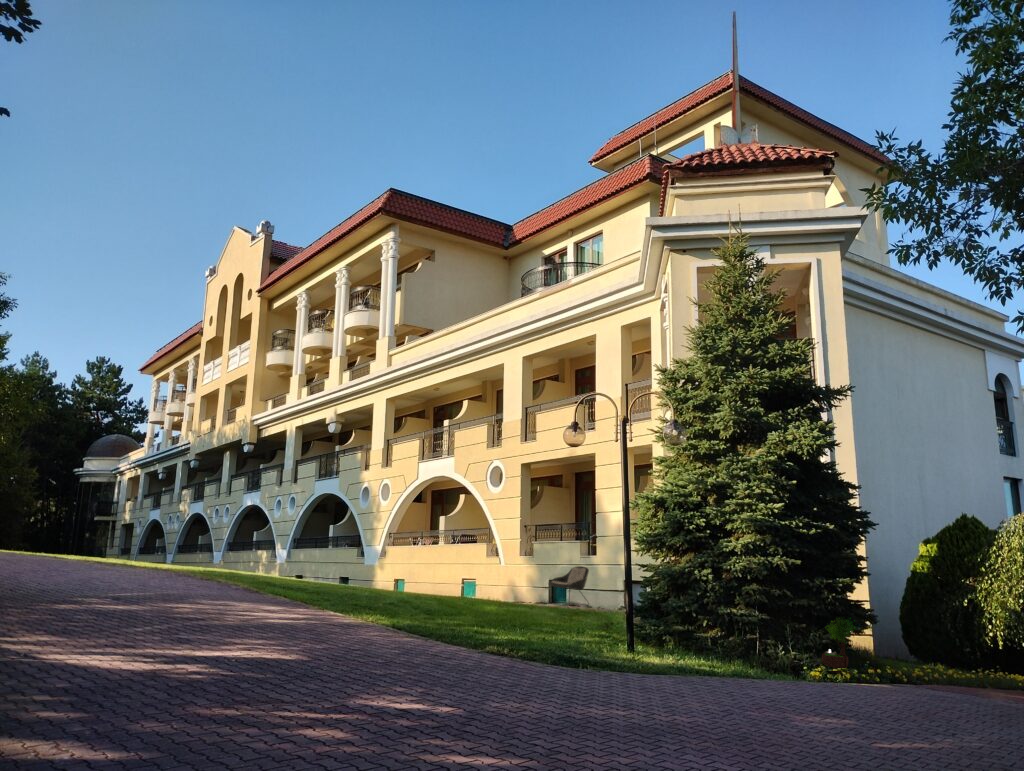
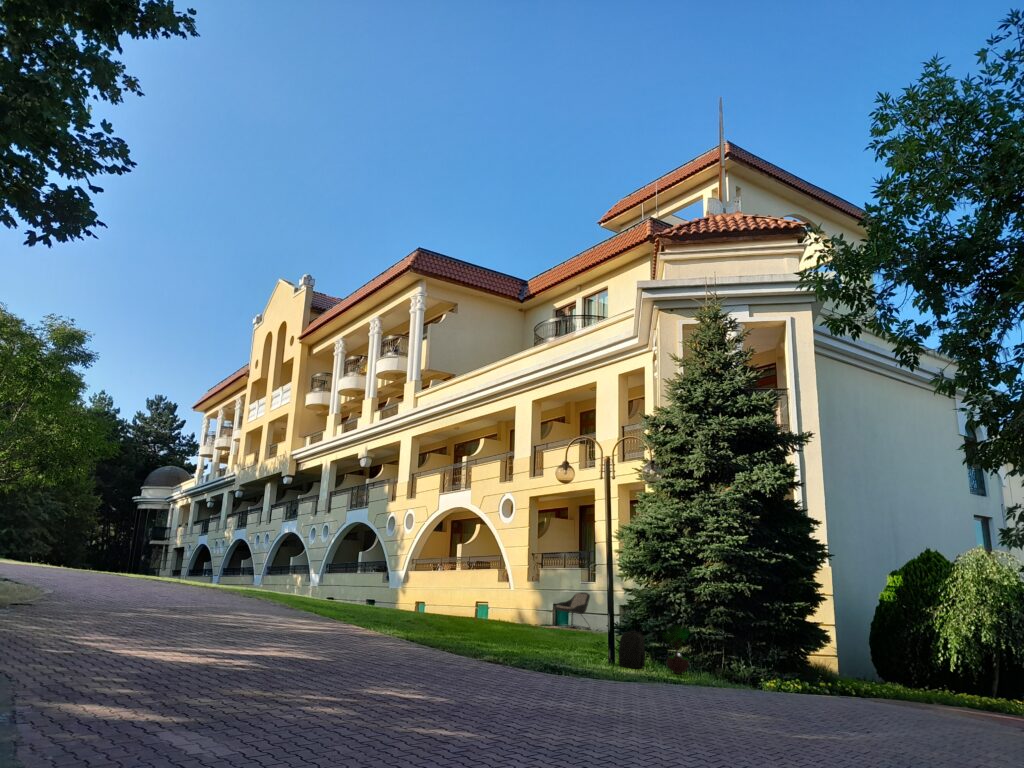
backpack: none [637,613,666,656] -> present [619,631,645,668]
potted tree: present [822,618,855,673] -> present [665,625,689,674]

